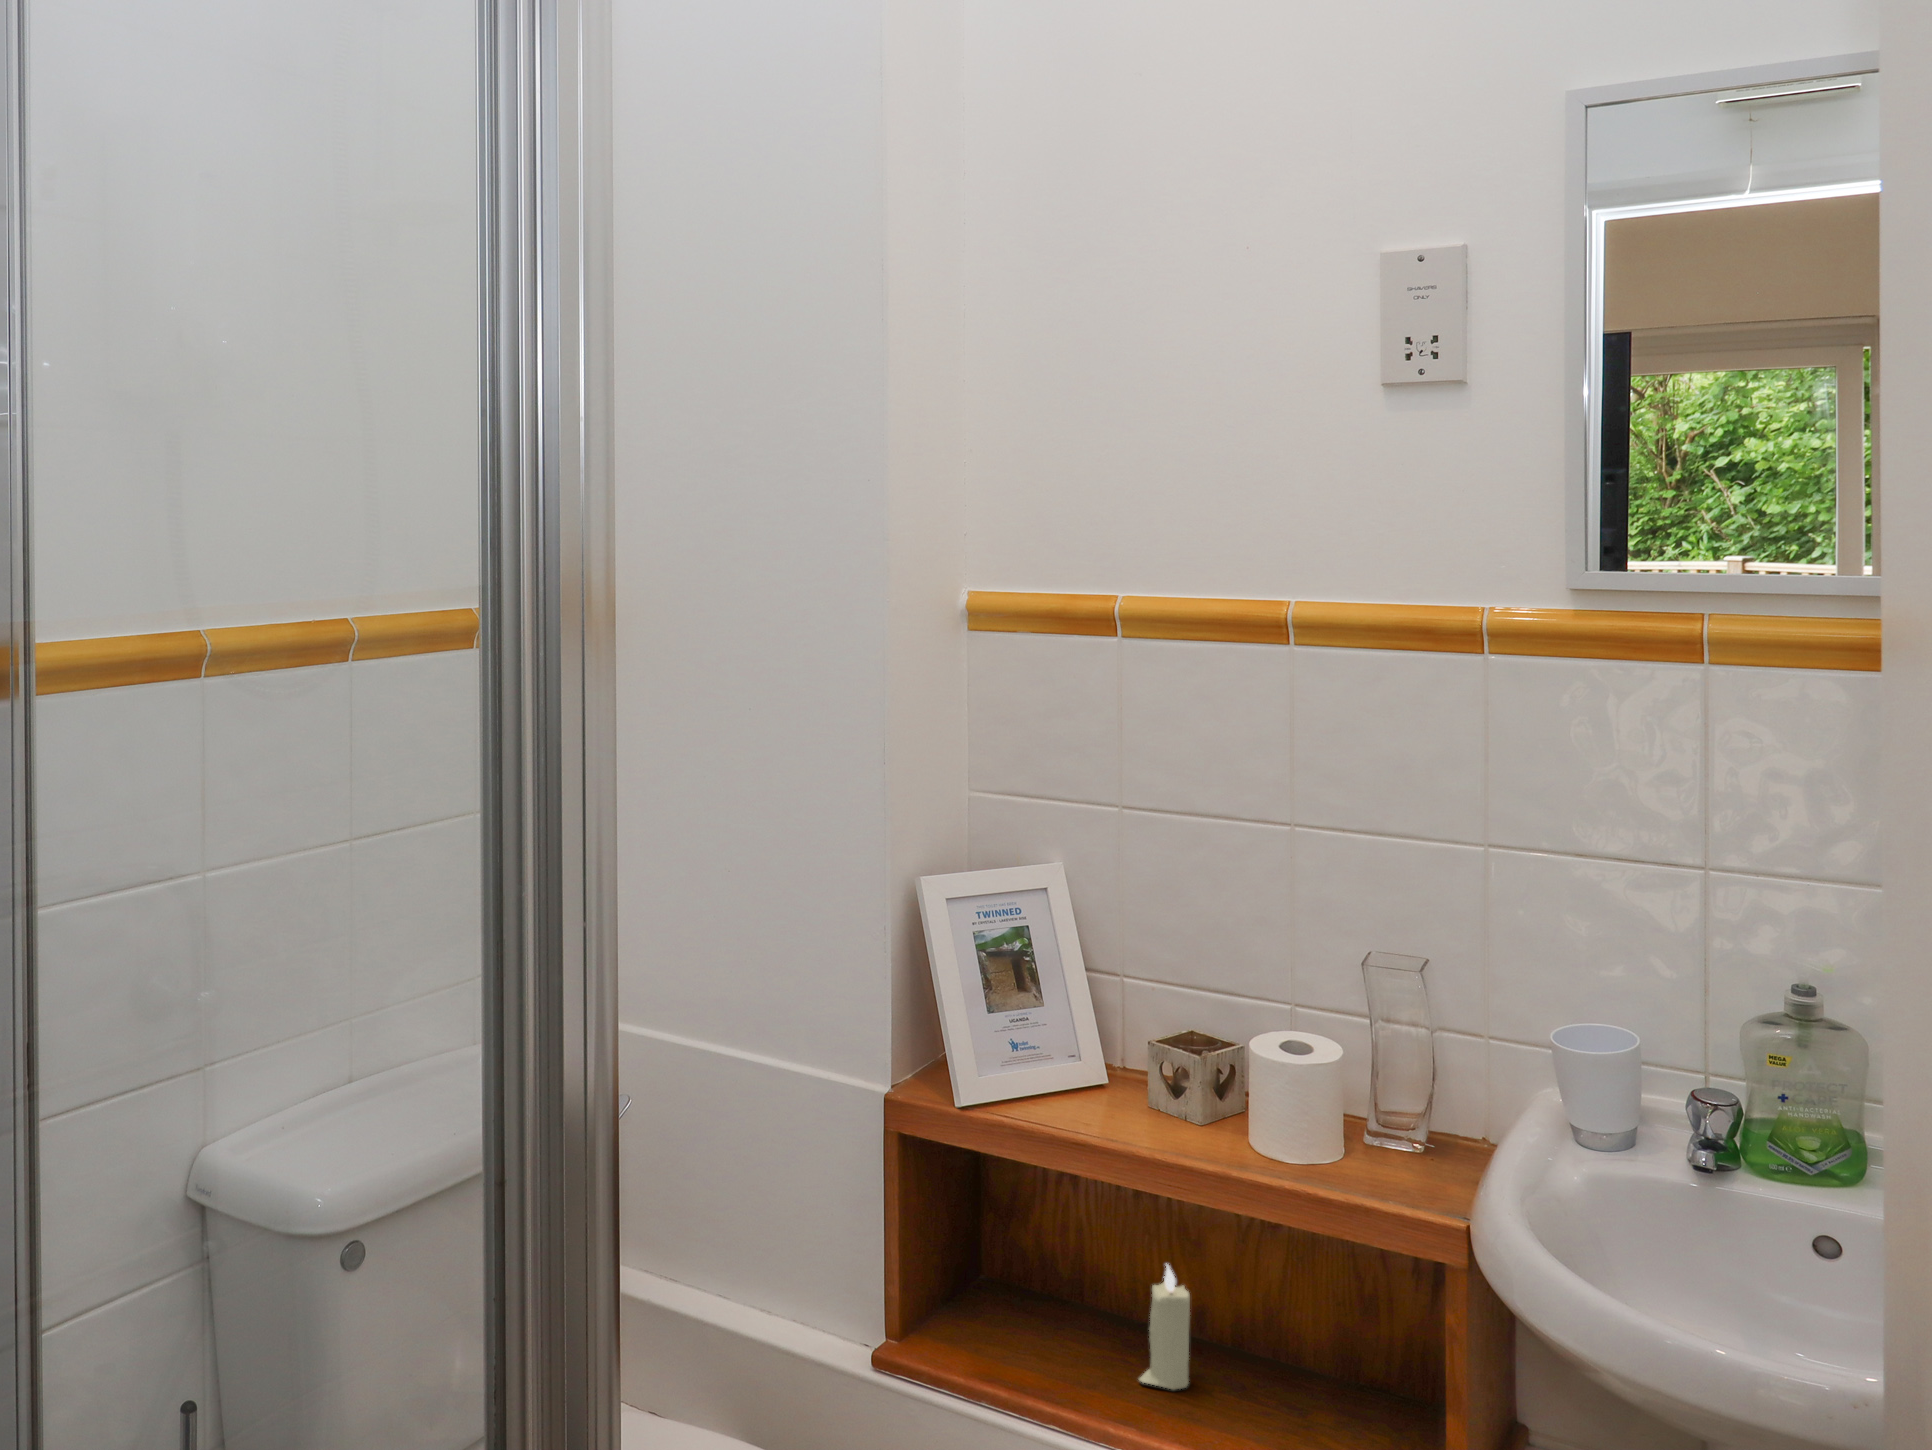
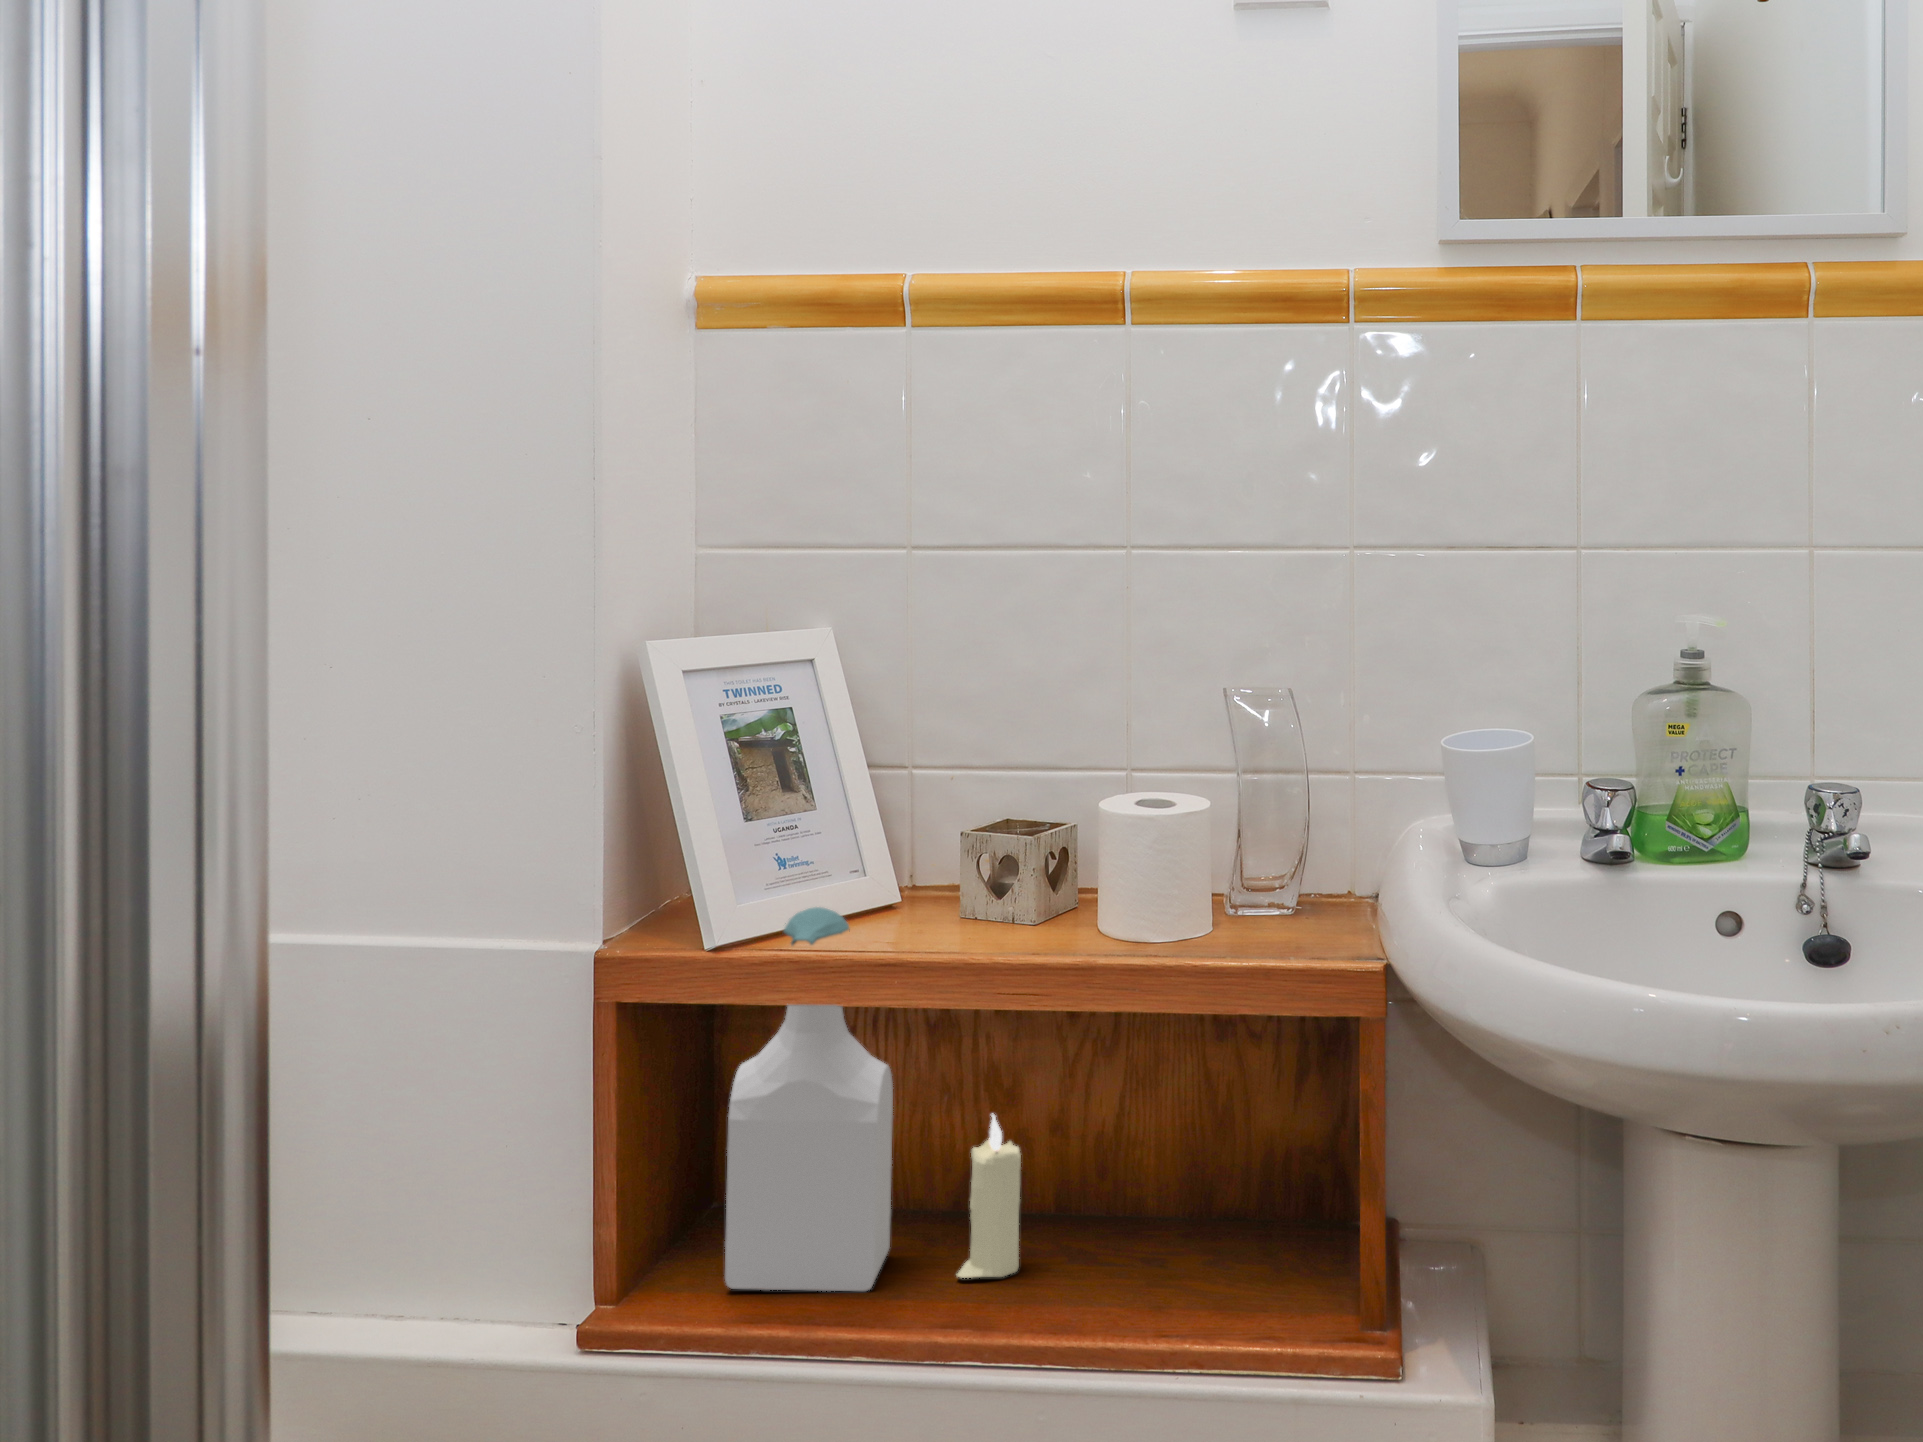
soap bottle: none [973,1082,1097,1374] -> present [725,907,893,1291]

